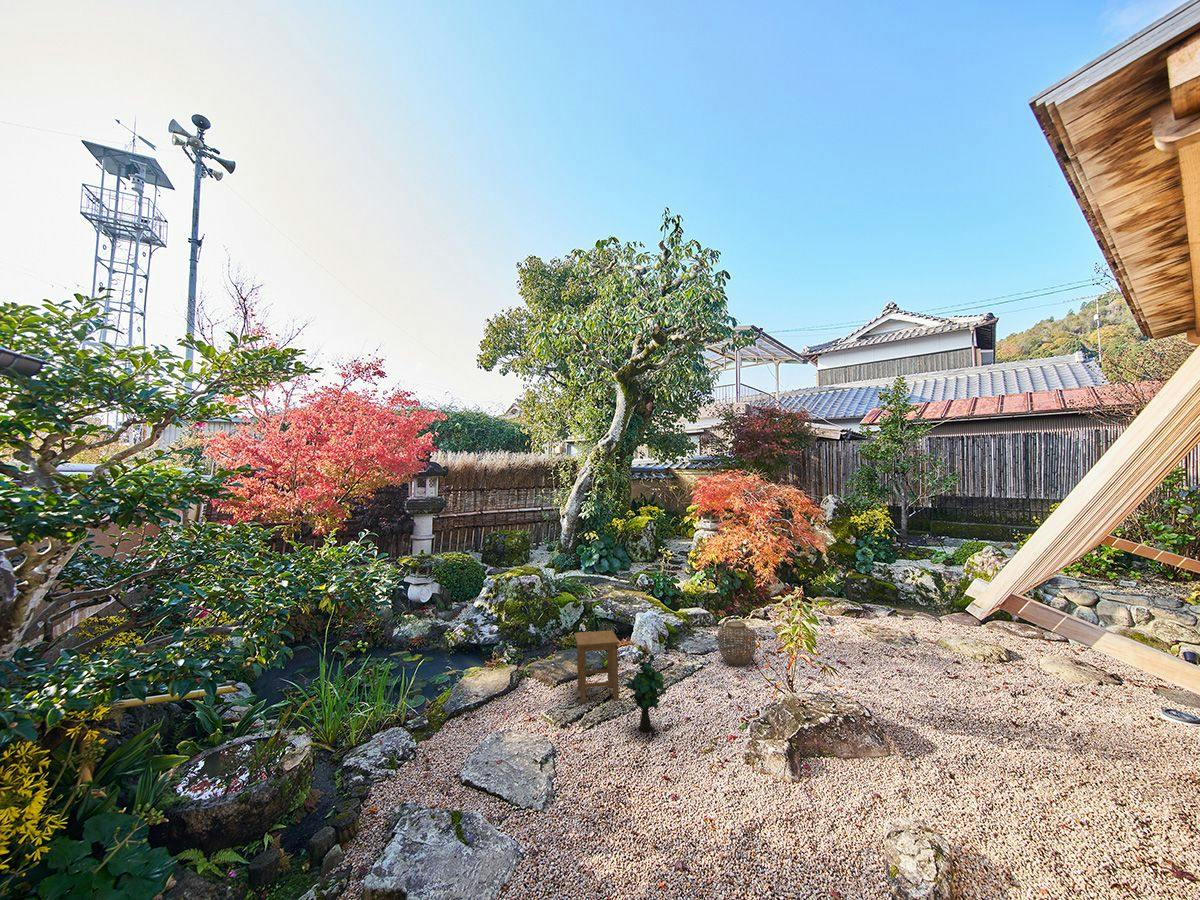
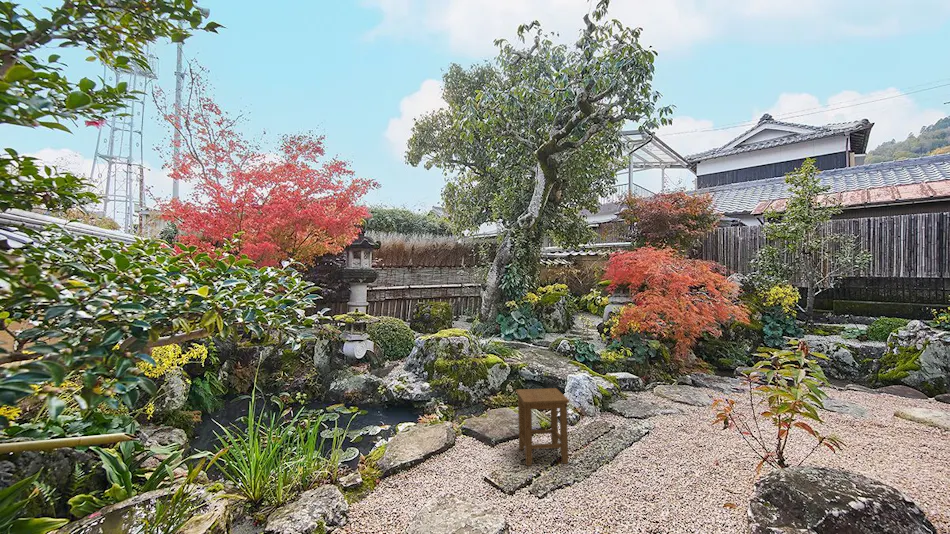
woven basket: present [718,621,756,665] -> none [662,384,706,430]
decorative plant: present [624,655,666,733] -> none [586,415,639,507]

